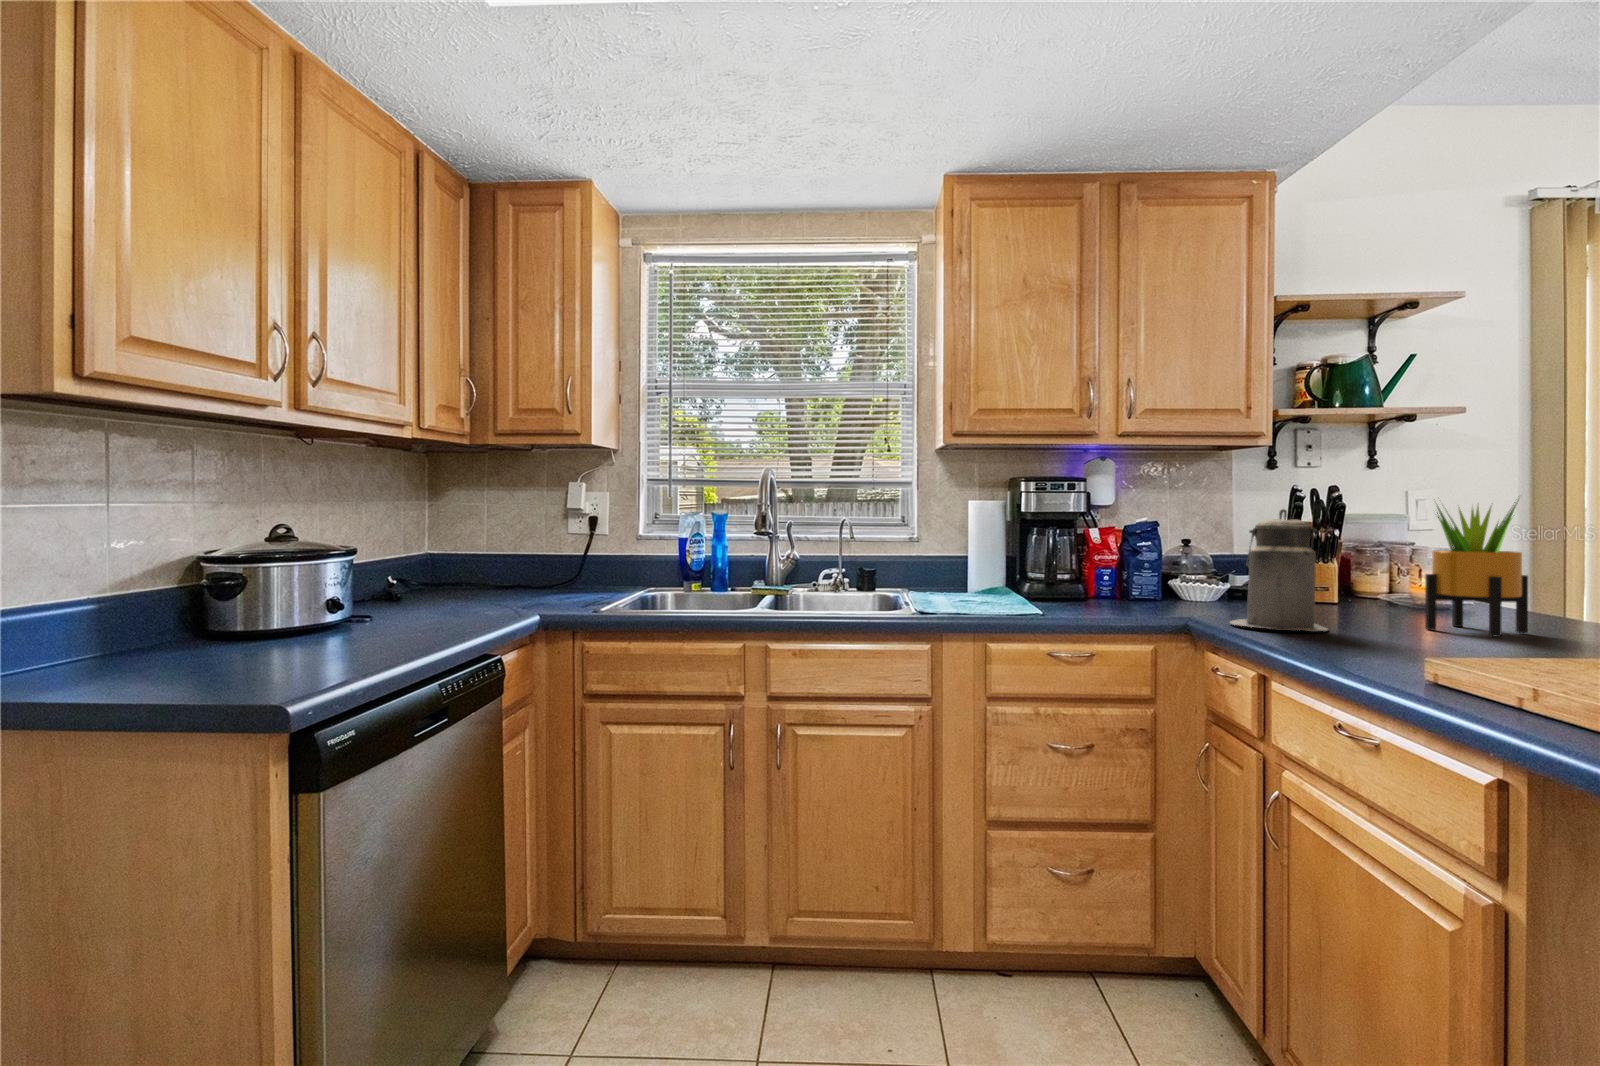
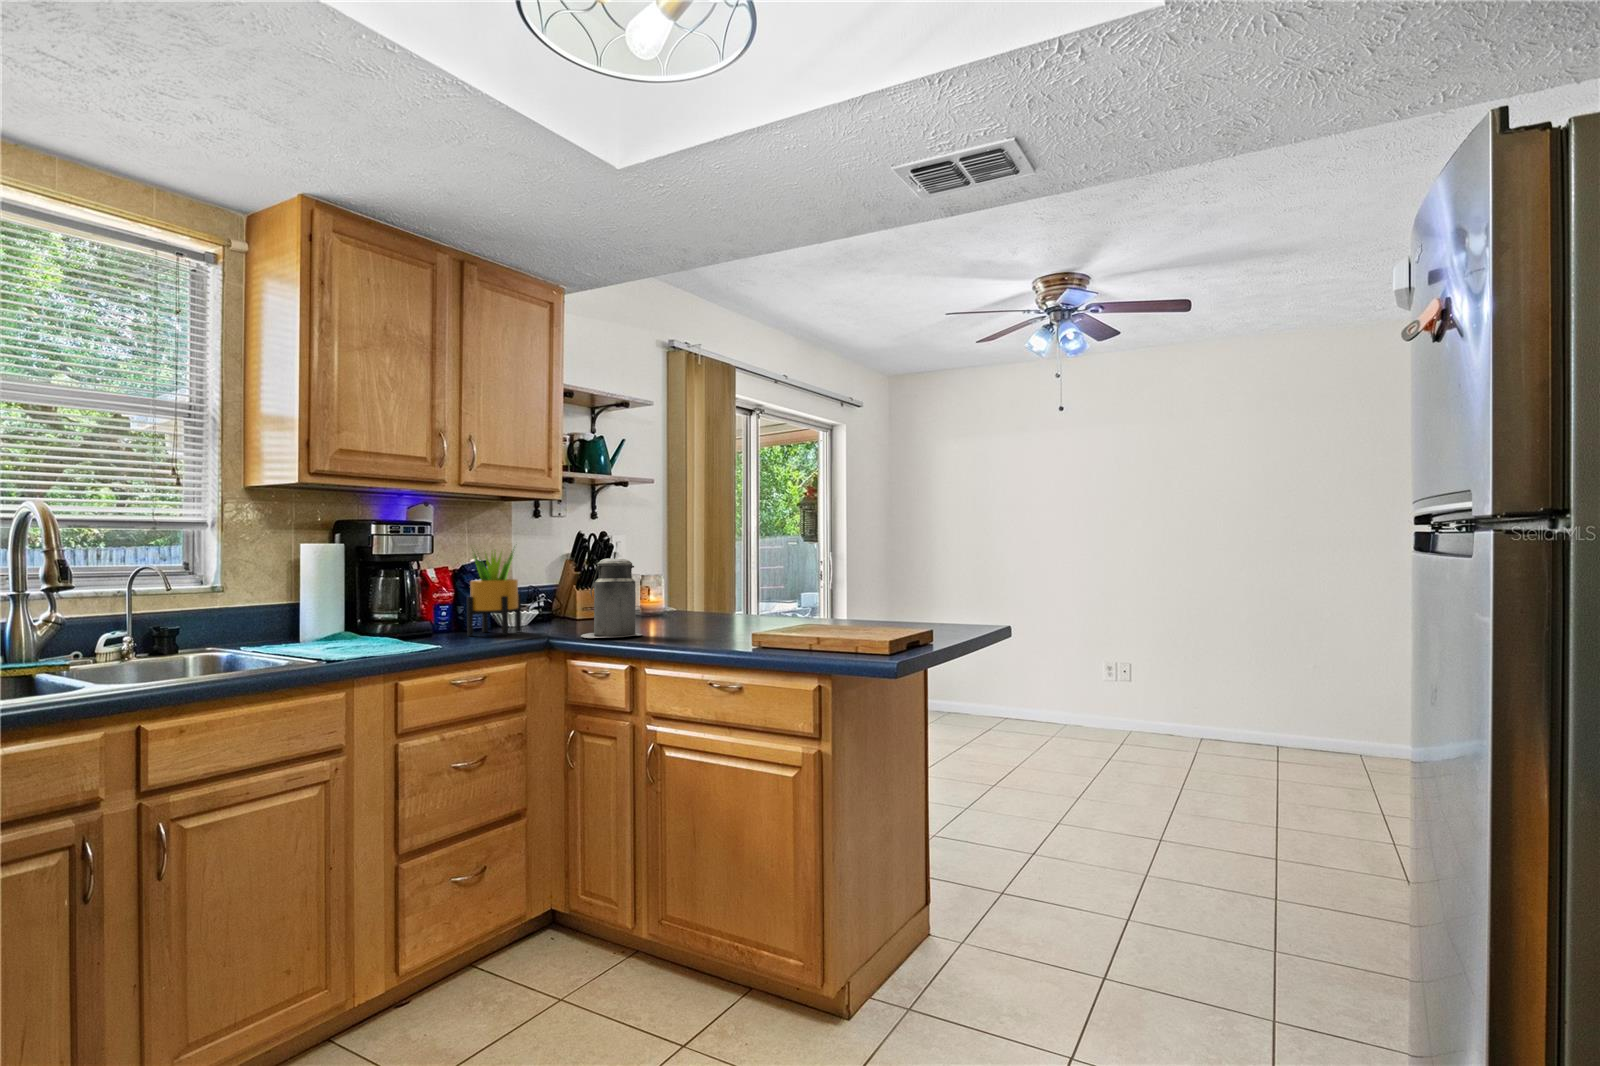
potted plant: present [1425,503,1528,637] -> present [467,549,521,636]

